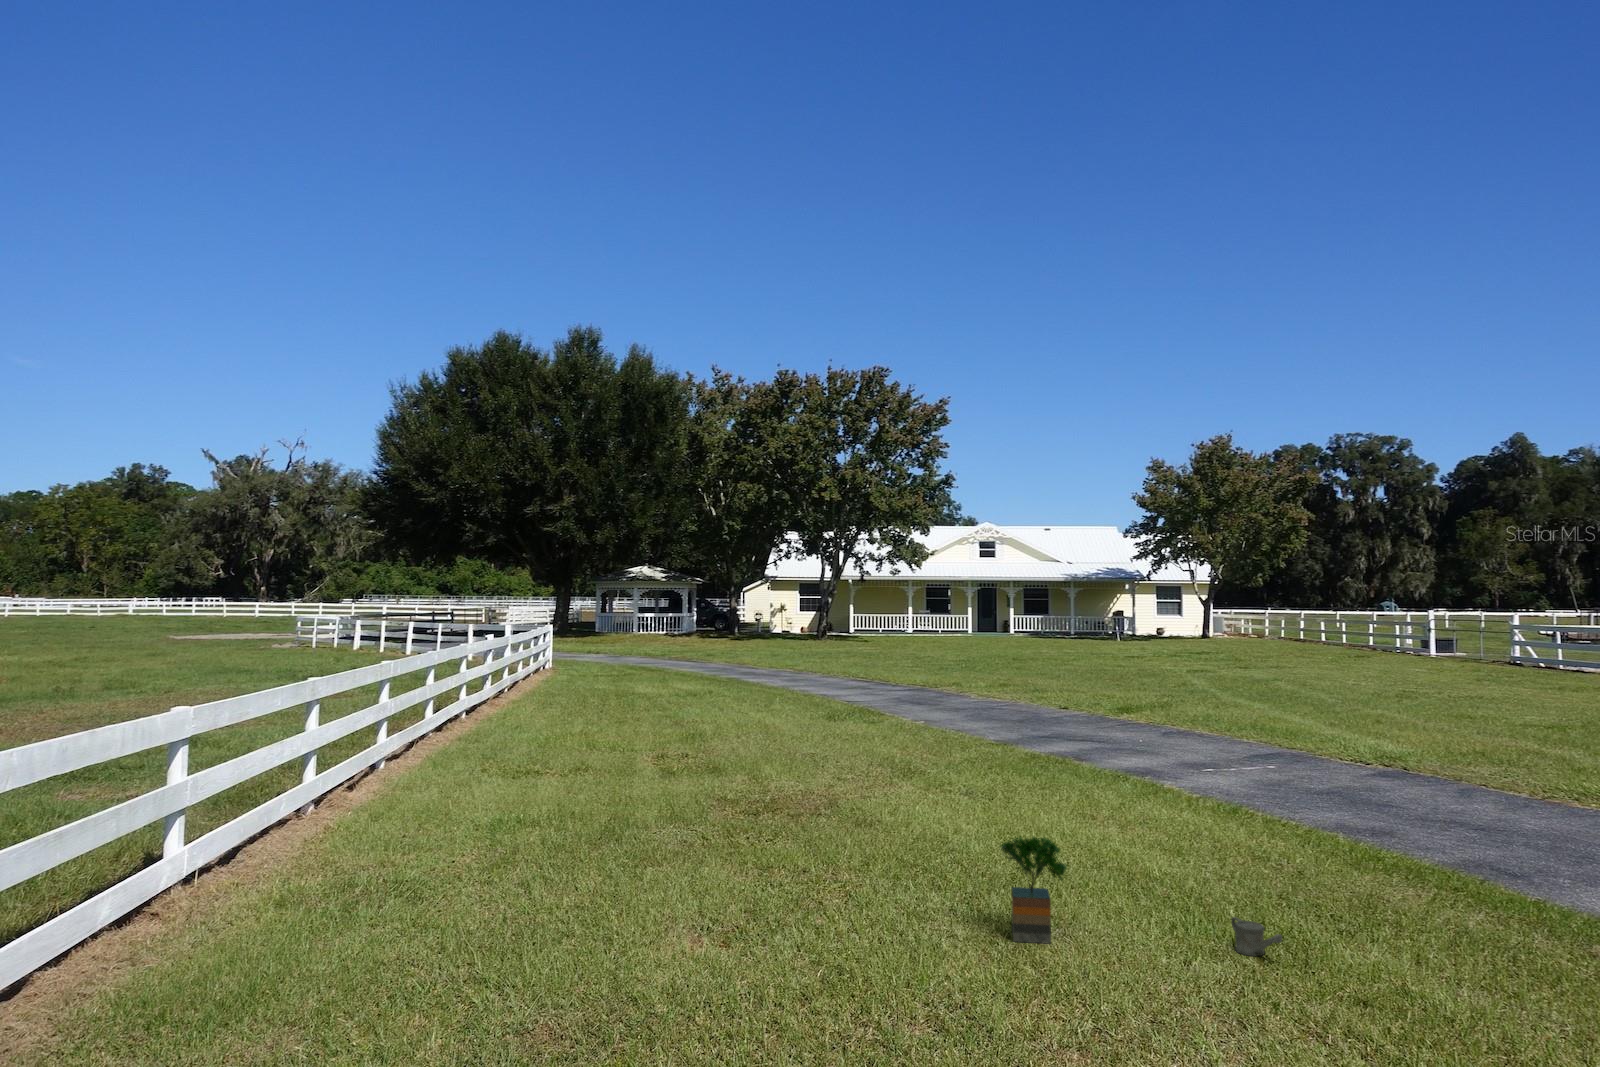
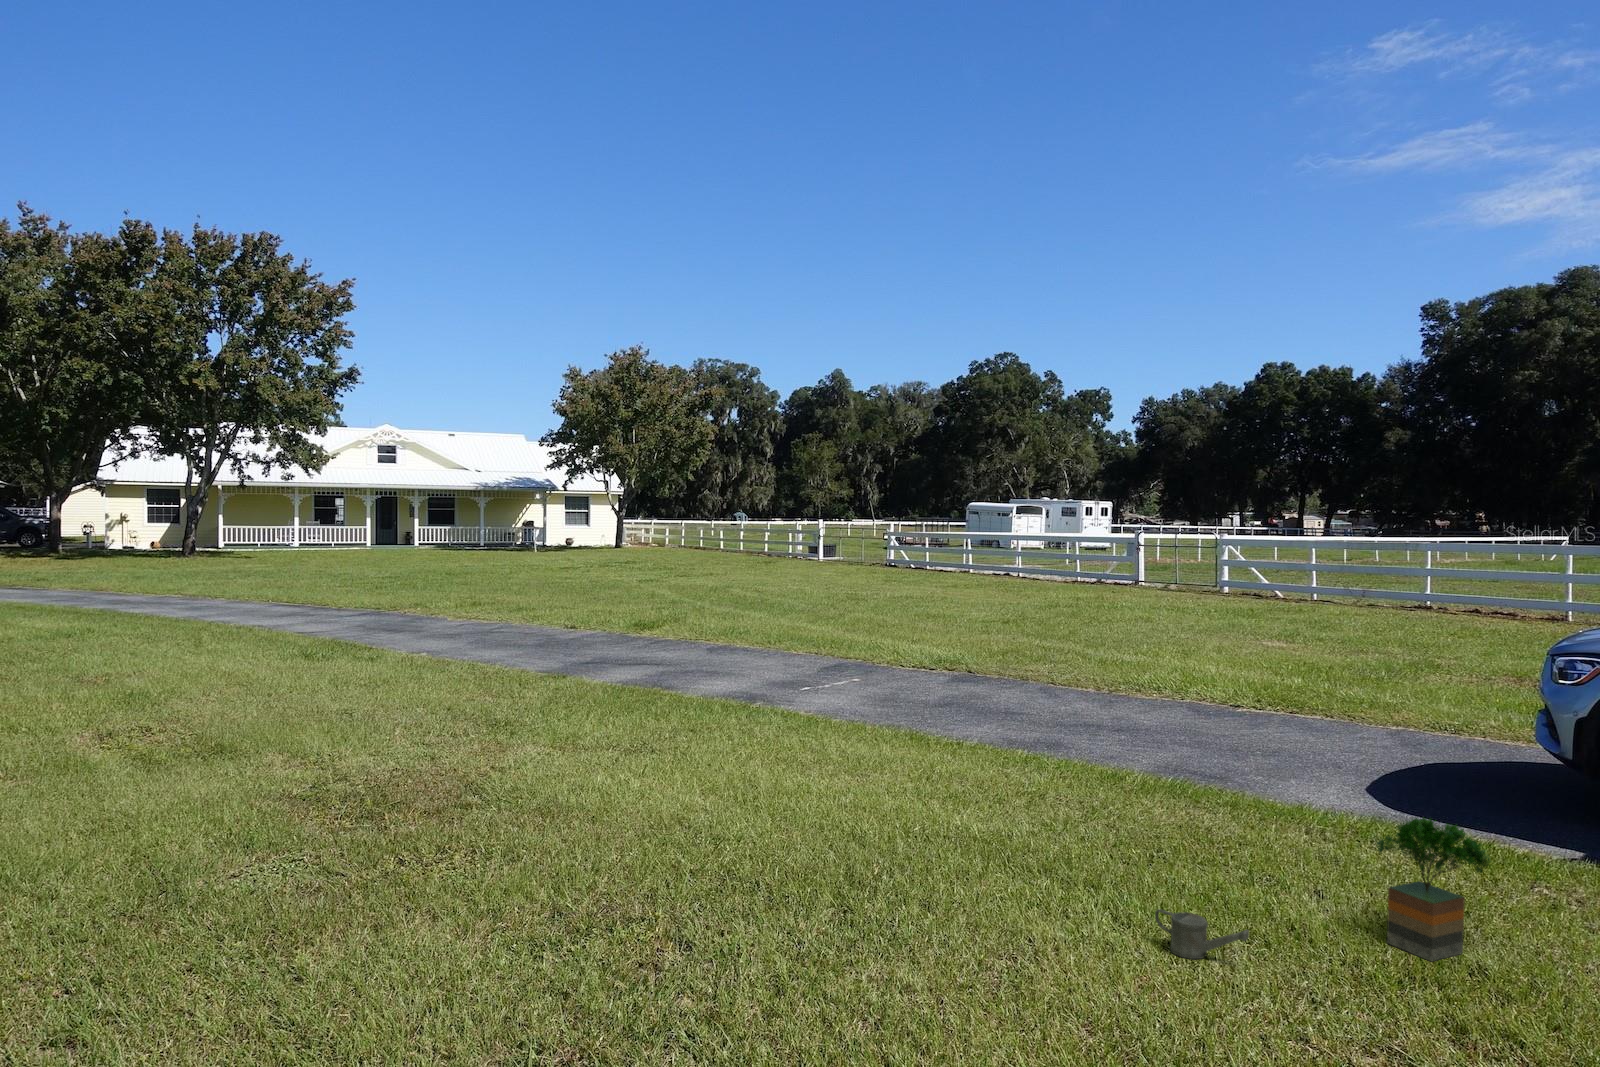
potted tree: present [1001,836,1067,944] -> present [1377,818,1491,961]

